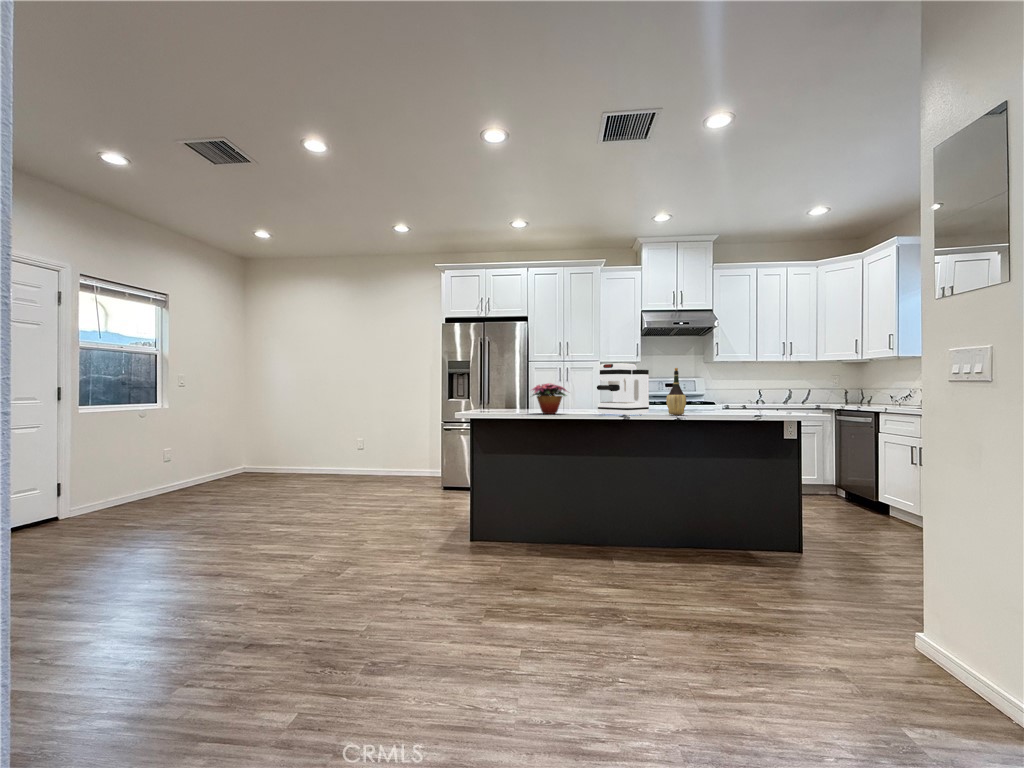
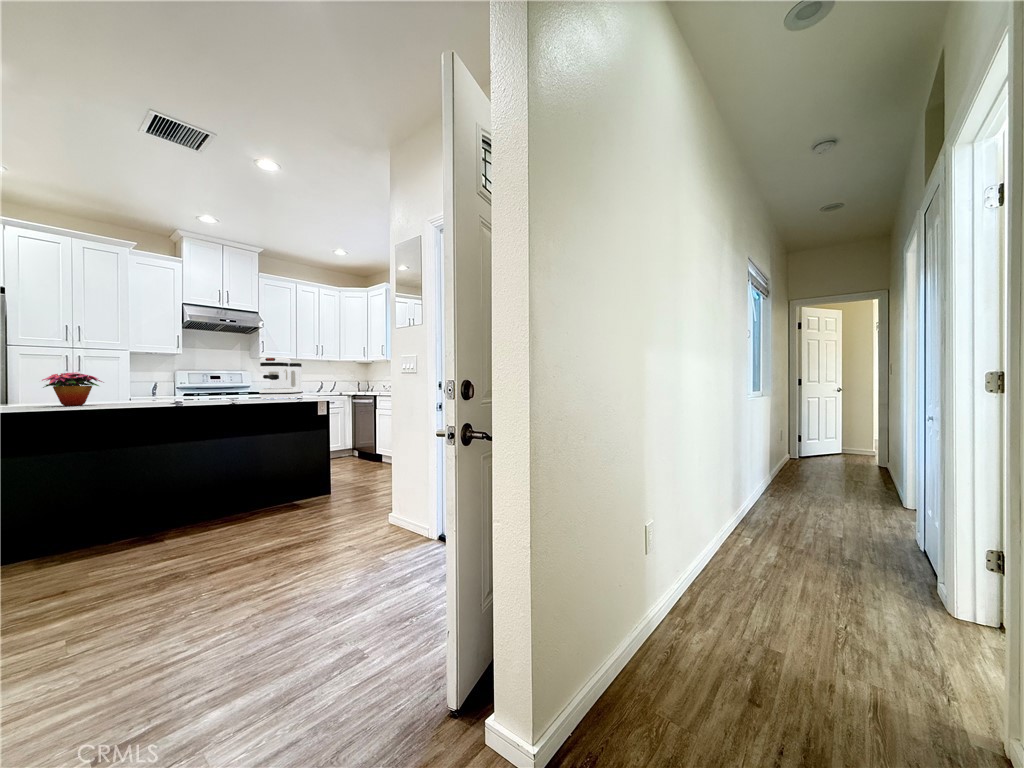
coffee maker: present [597,363,649,416] -> present [259,357,302,399]
wine bottle: present [666,368,686,415] -> none [219,360,239,400]

